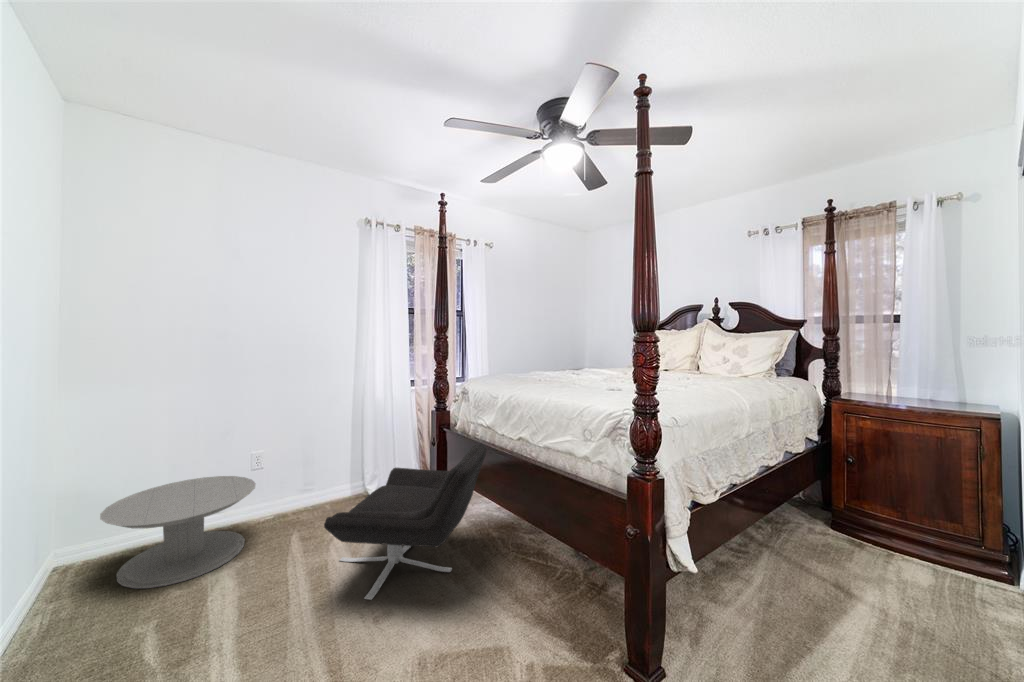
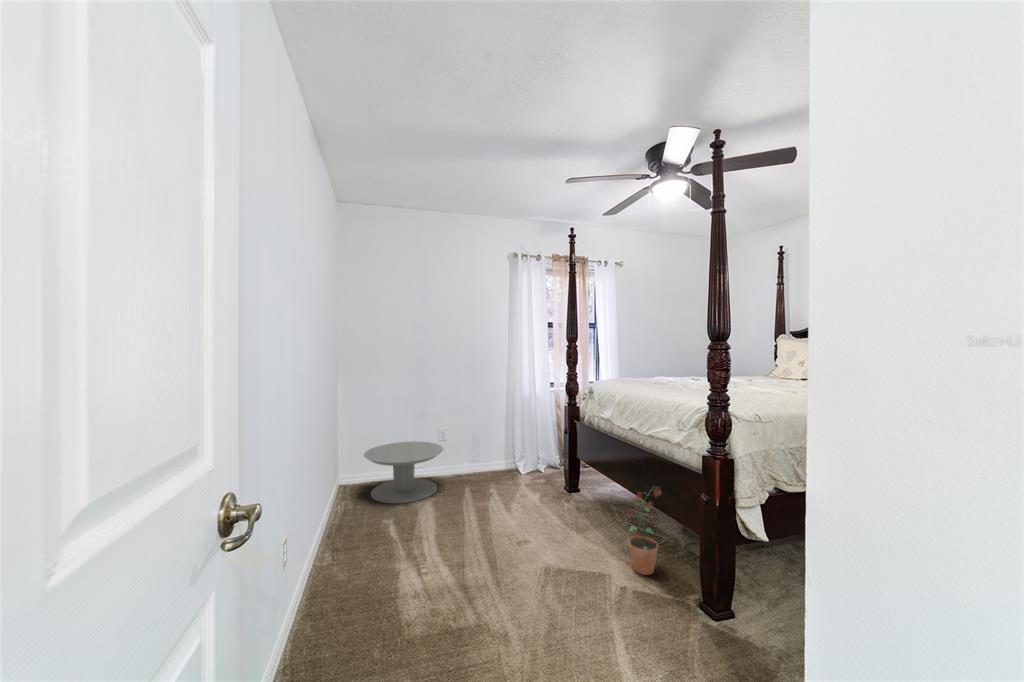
lounge chair: present [324,443,487,600] -> none [486,431,604,532]
potted plant: none [525,515,570,633] -> present [627,488,661,575]

